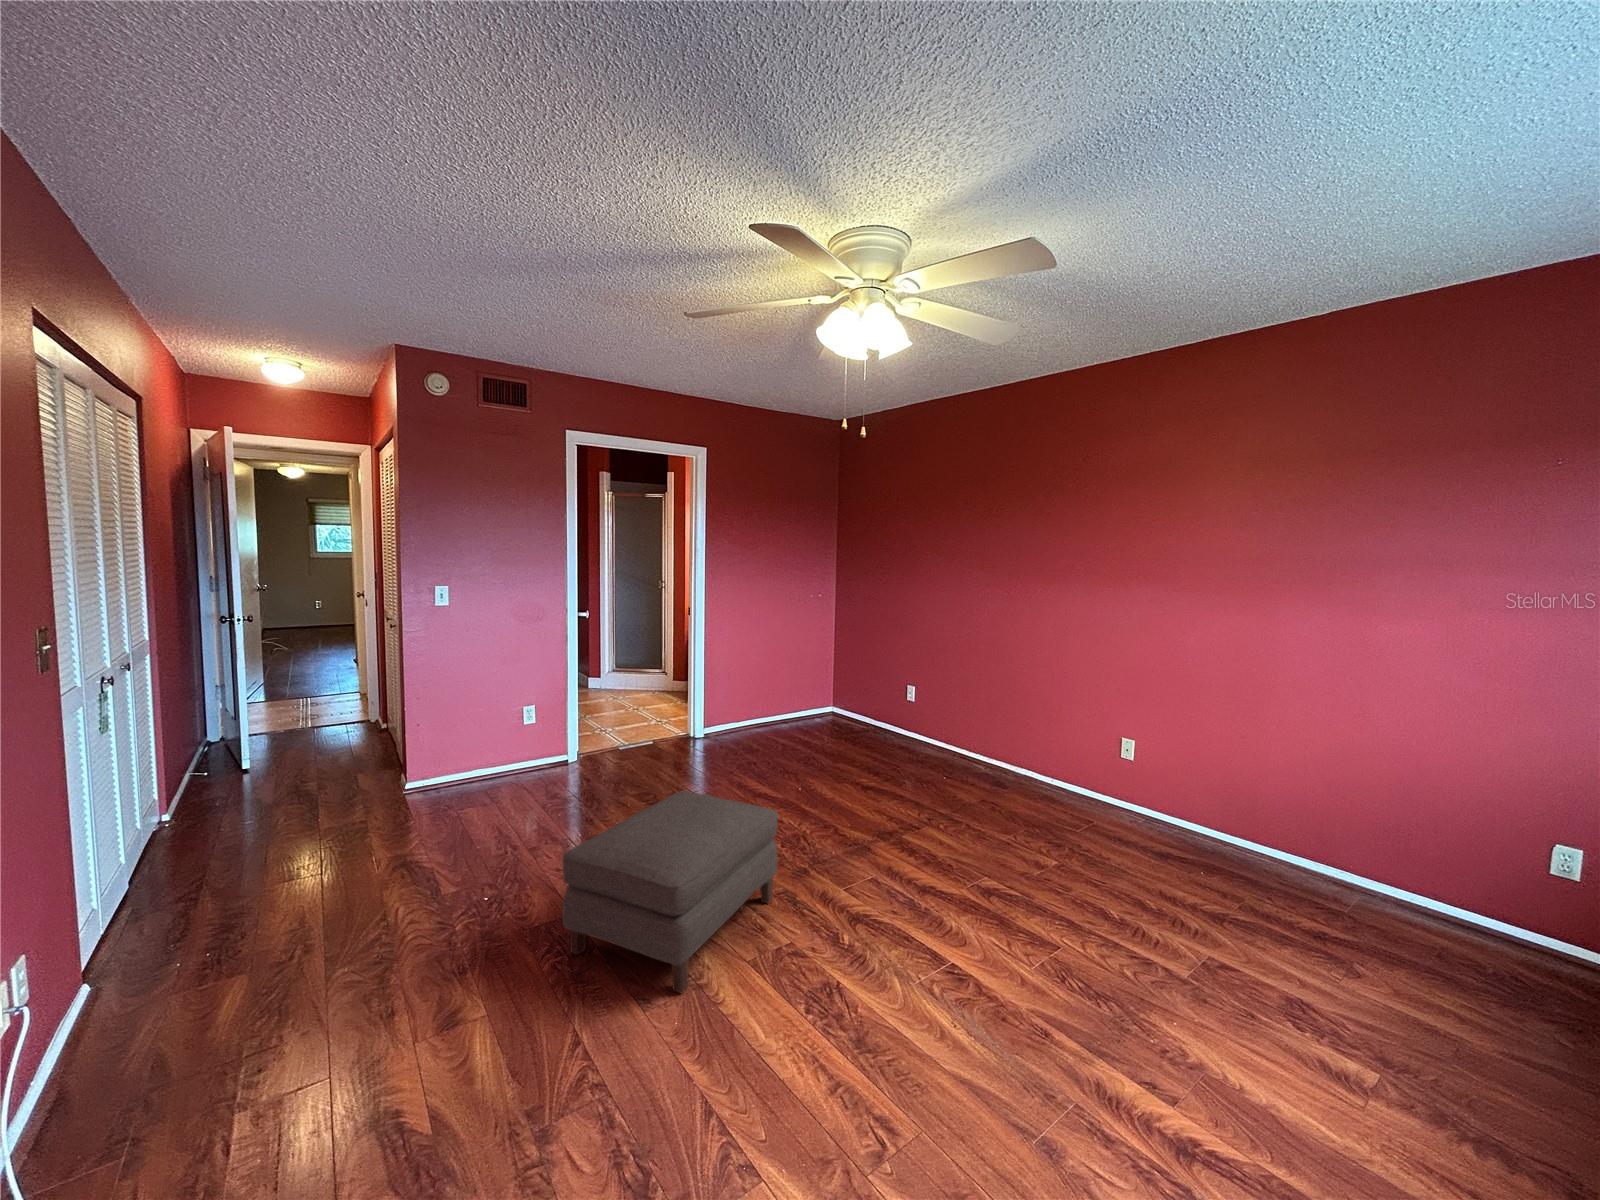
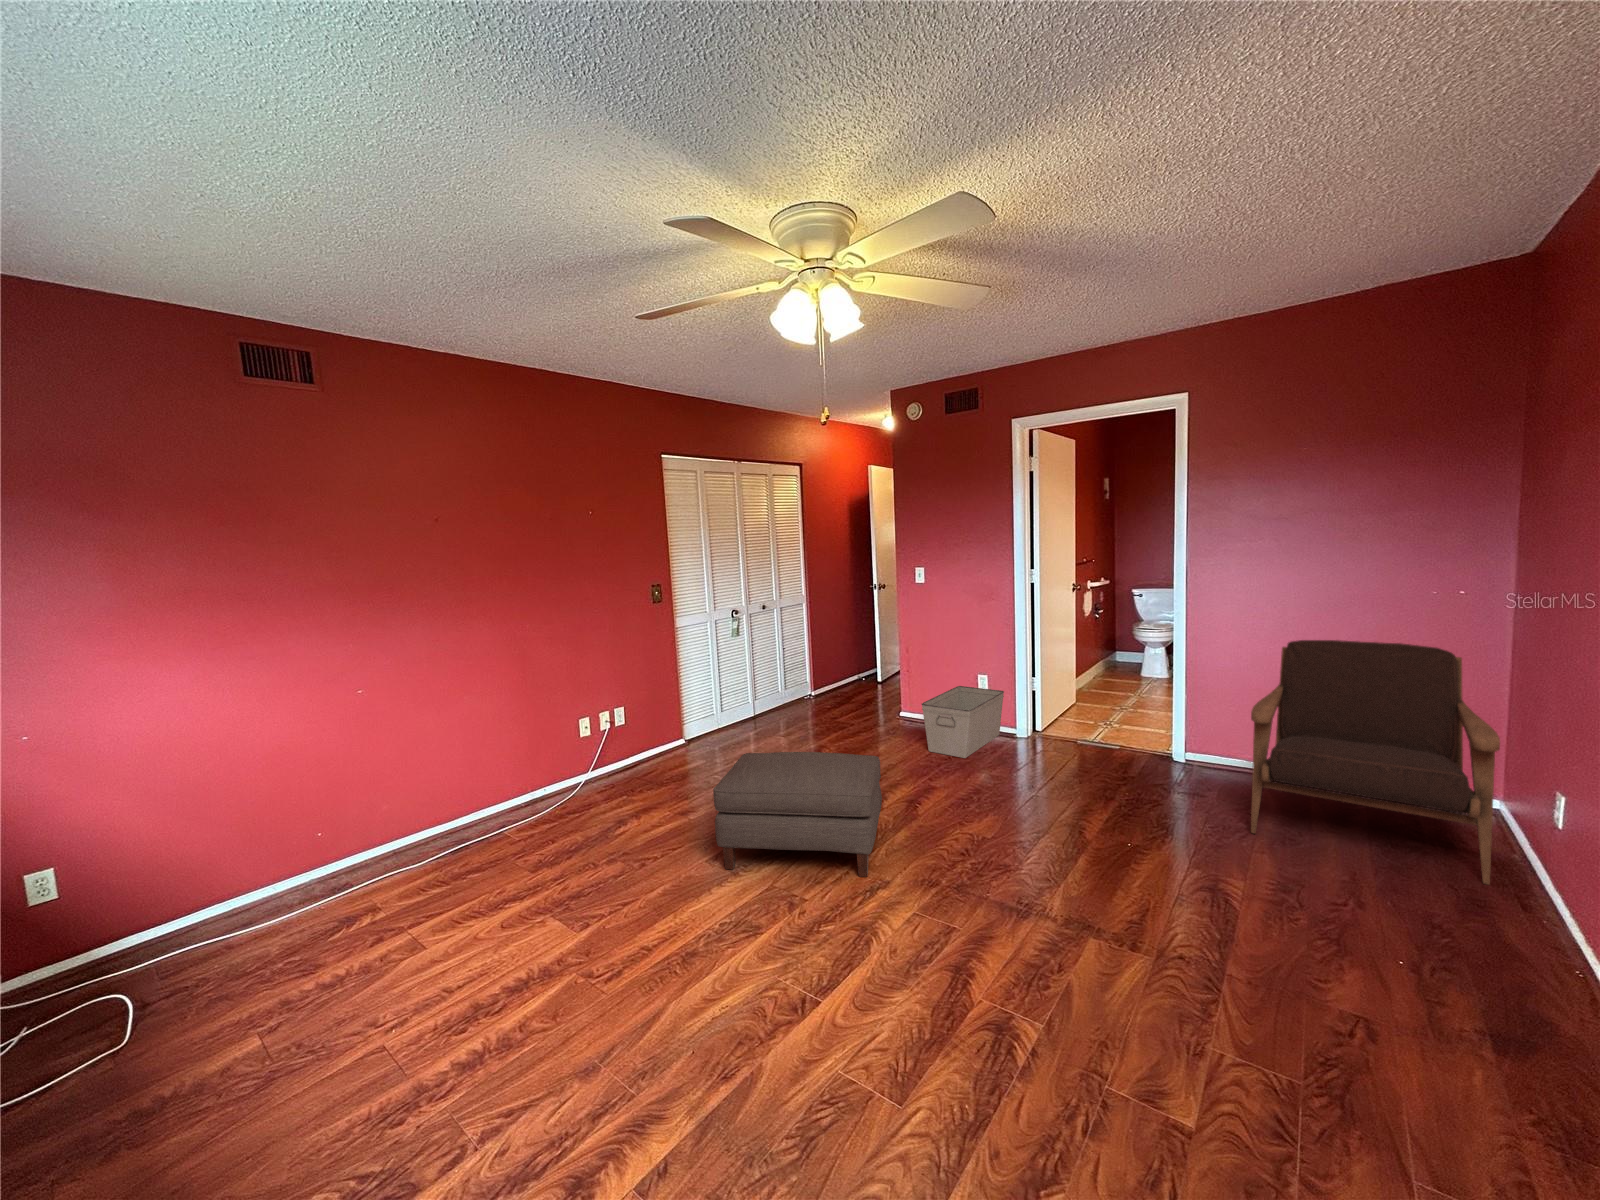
armchair: none [759,635,897,763] -> present [1251,640,1500,885]
storage bin: none [504,721,590,806] -> present [922,686,1004,758]

